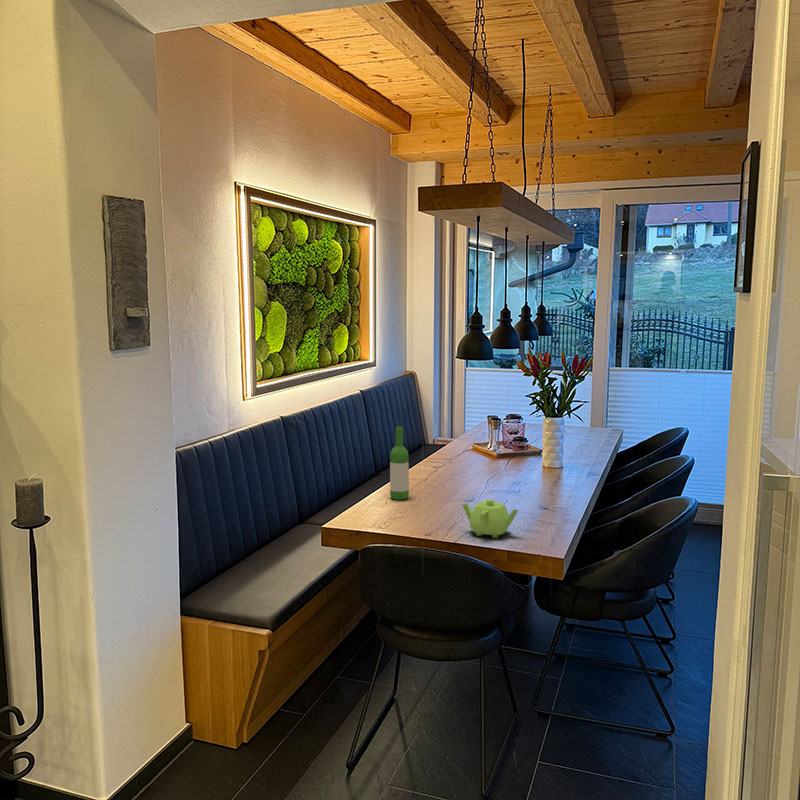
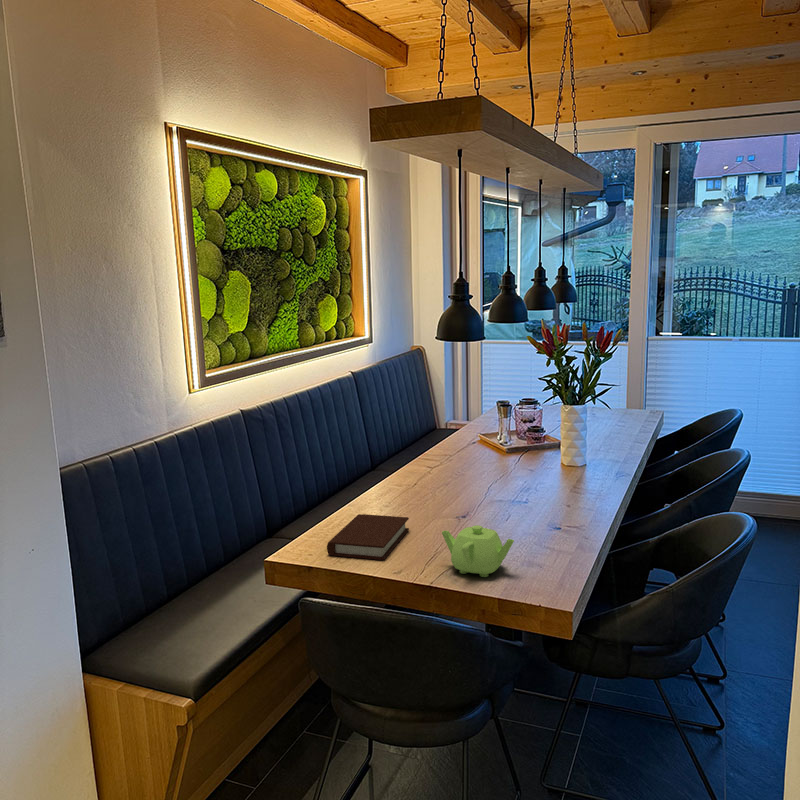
wine bottle: present [390,427,409,500] -> none [361,425,386,517]
book: none [371,496,430,527] -> present [327,514,409,560]

